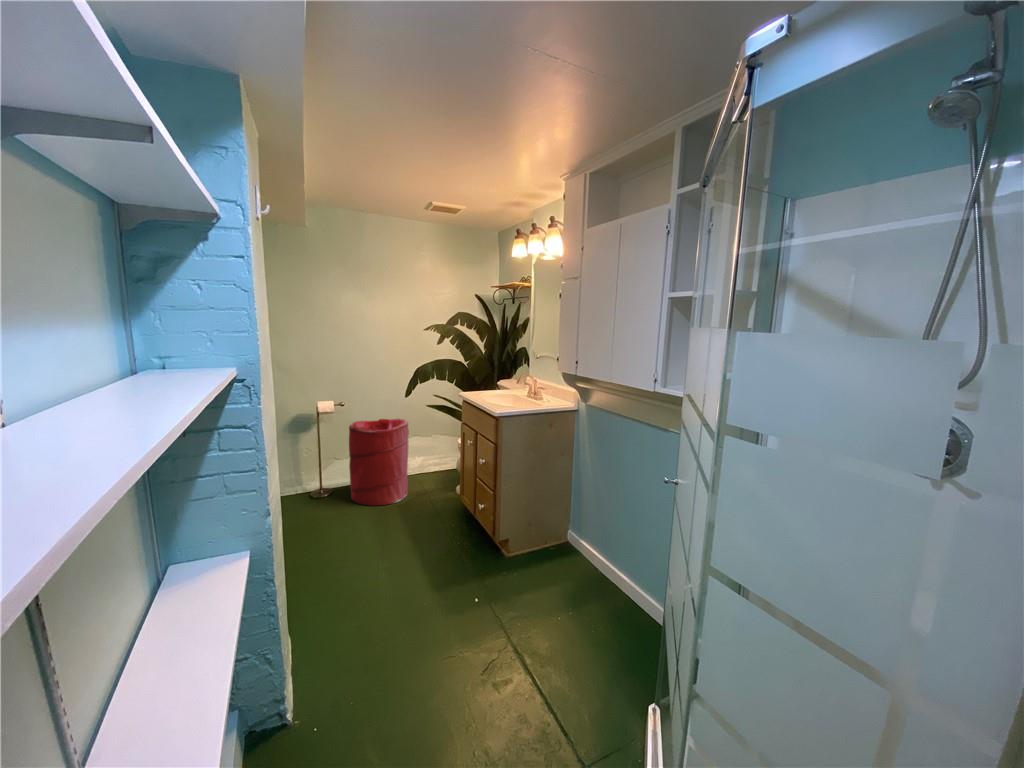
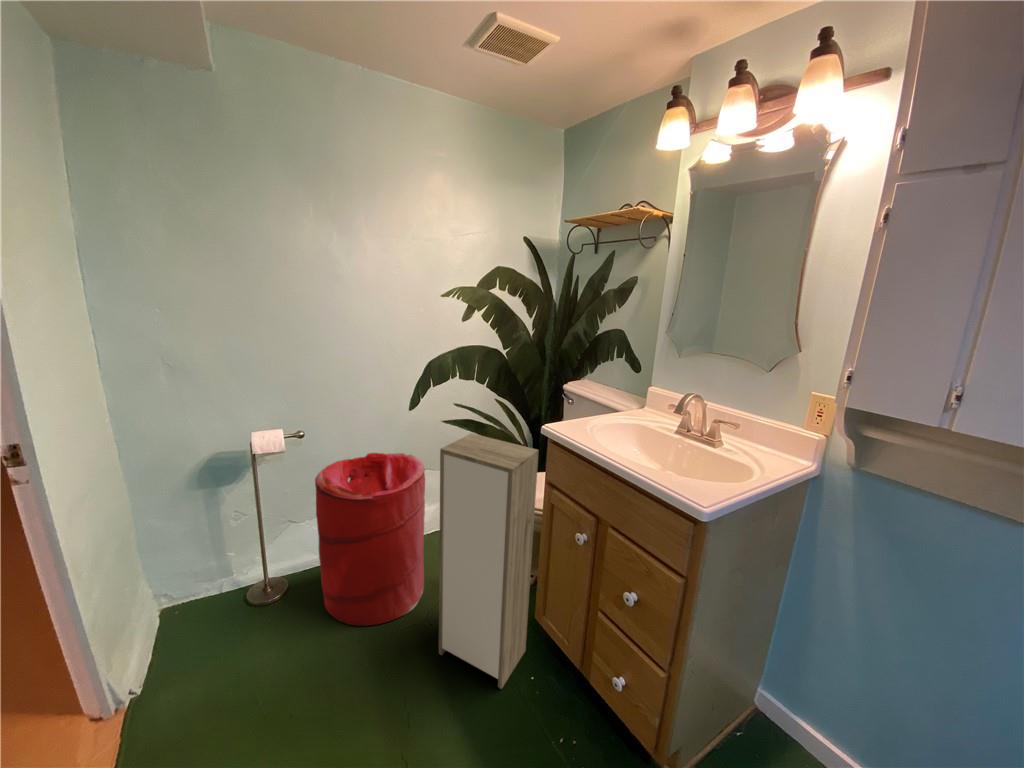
storage cabinet: none [406,398,455,527] -> present [439,433,538,689]

